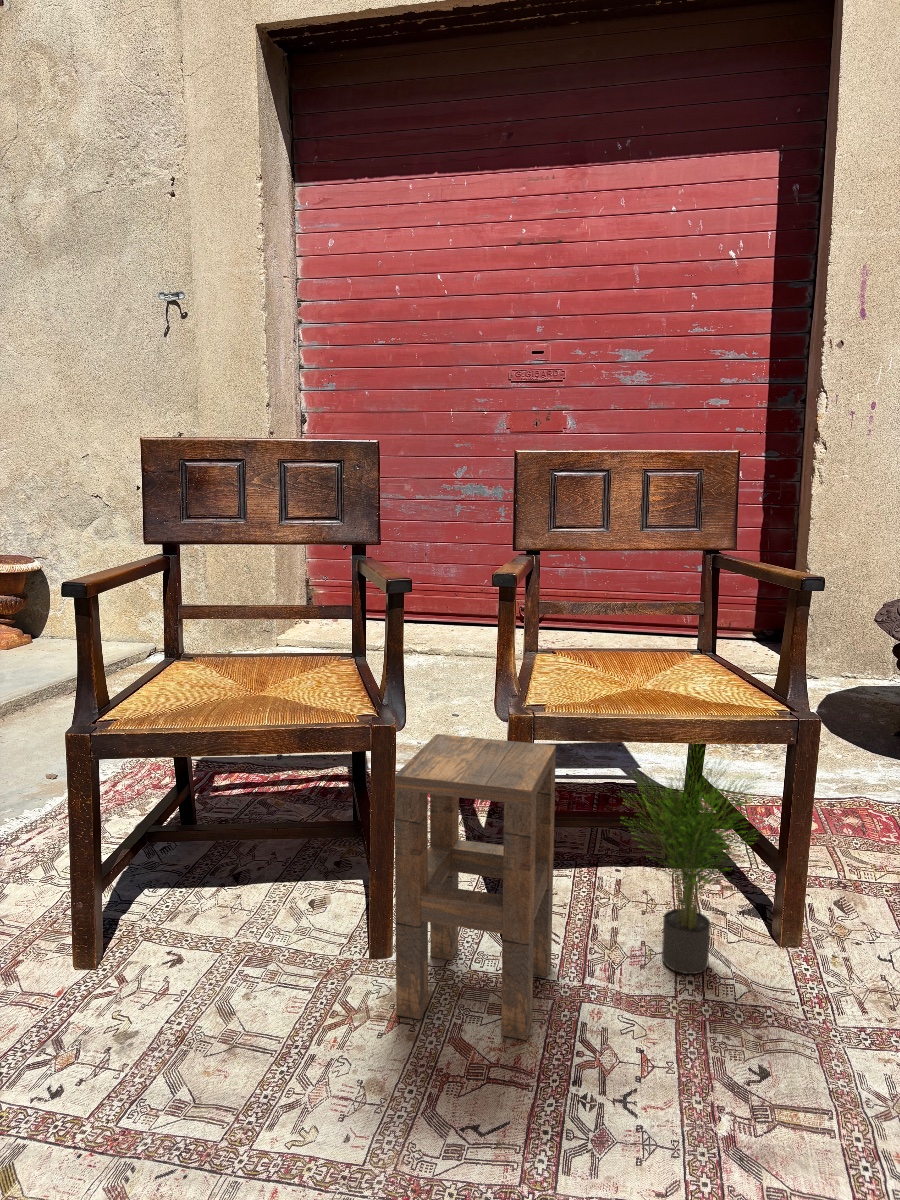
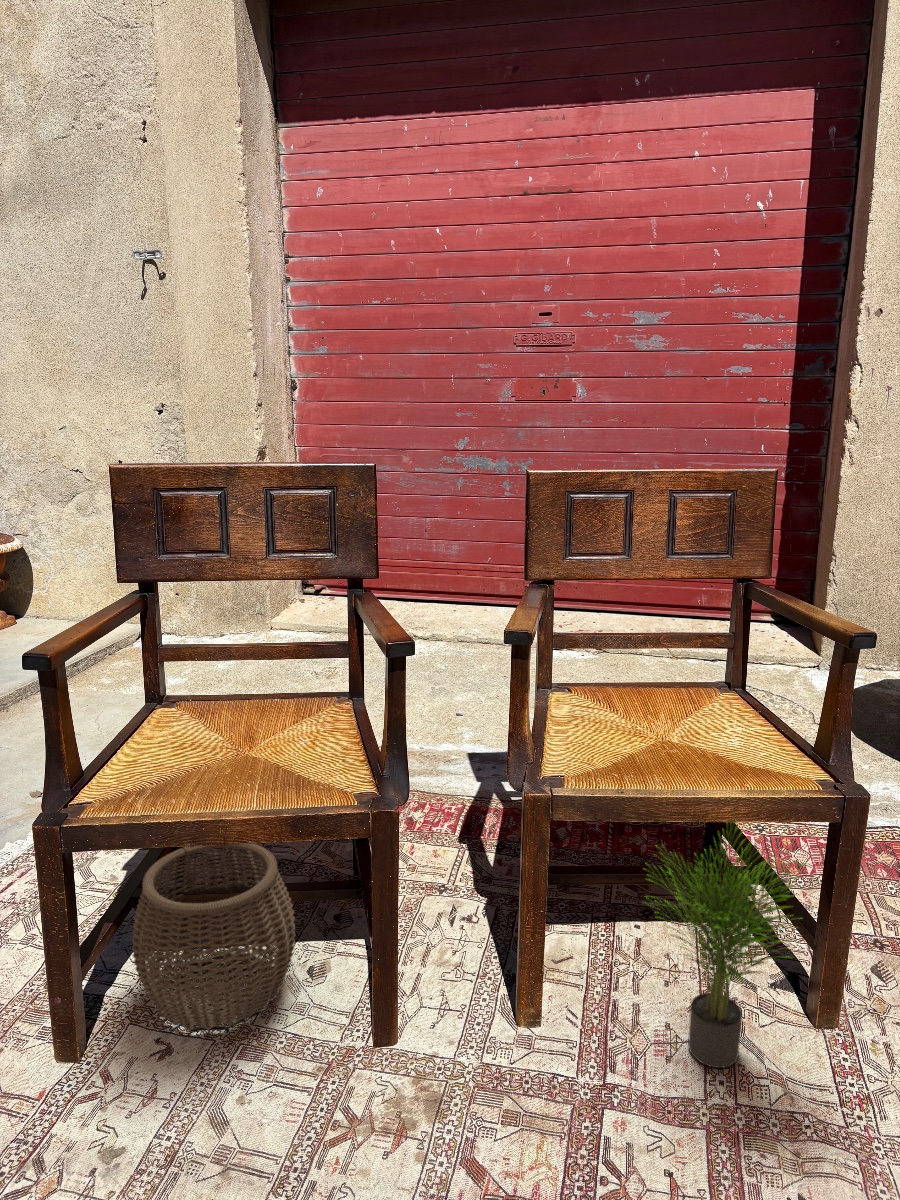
side table: present [394,734,556,1040] -> none [400,813,577,1160]
woven basket: none [148,778,299,945] -> present [132,844,295,1031]

